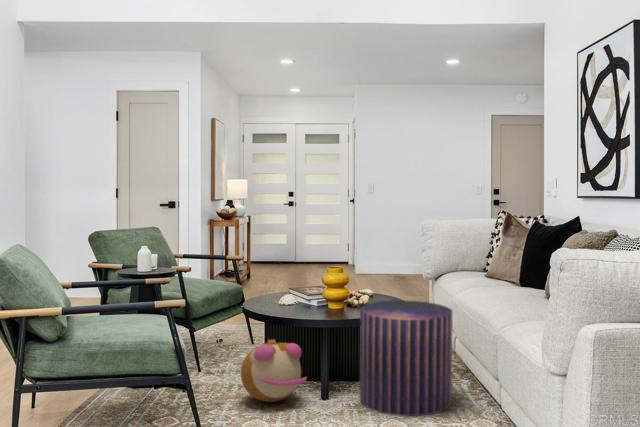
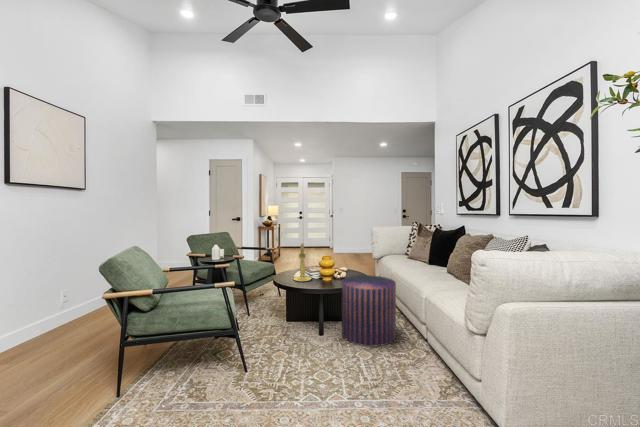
candle holder: none [277,242,309,310] -> present [294,243,311,282]
plush toy: present [241,339,307,402] -> none [272,299,311,338]

